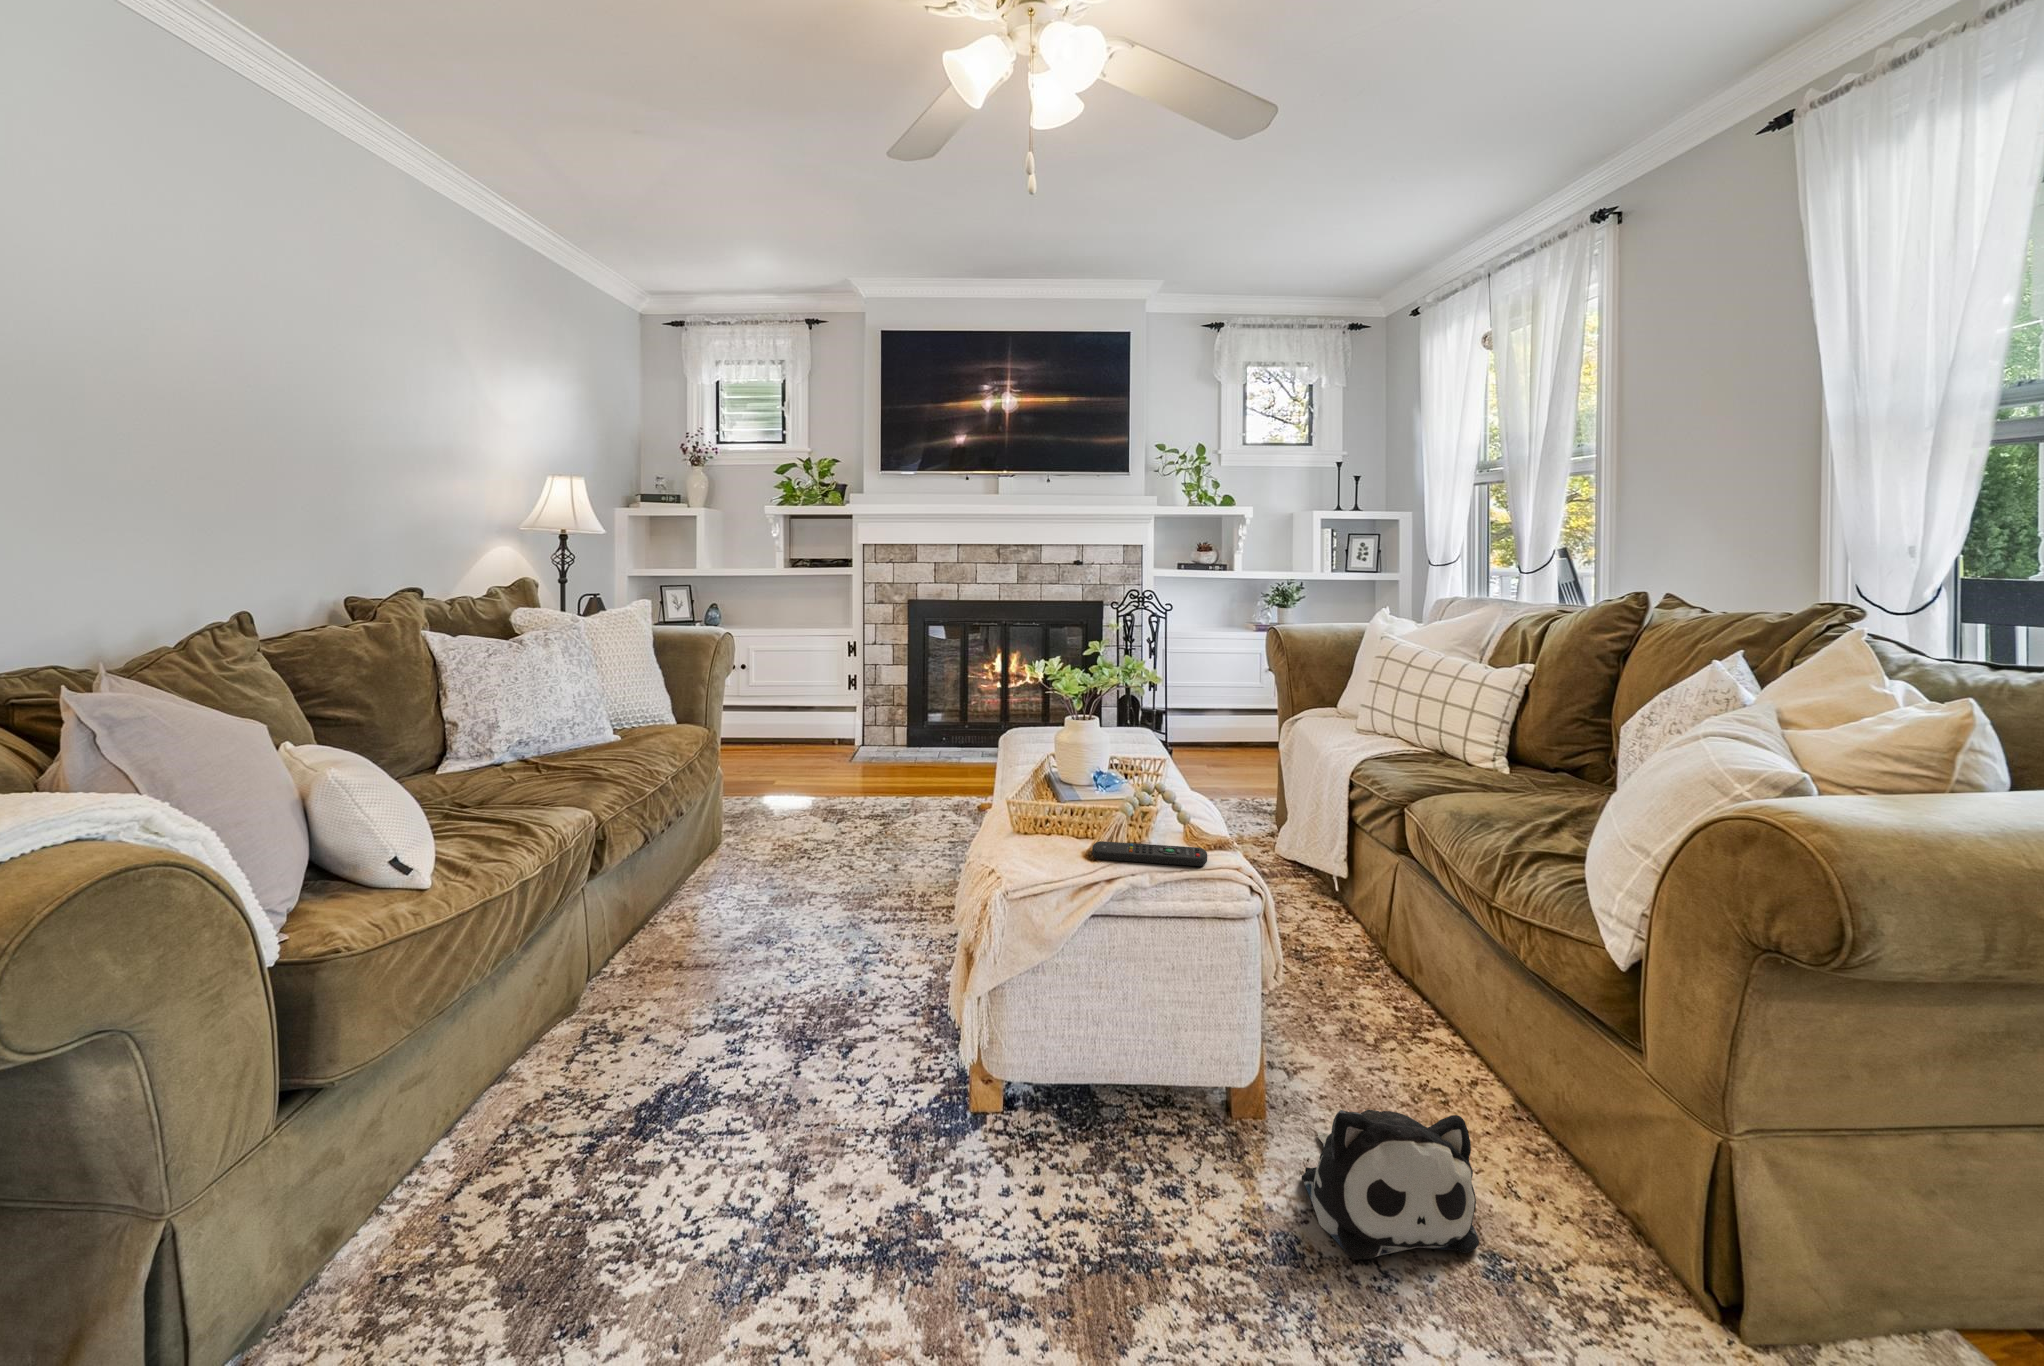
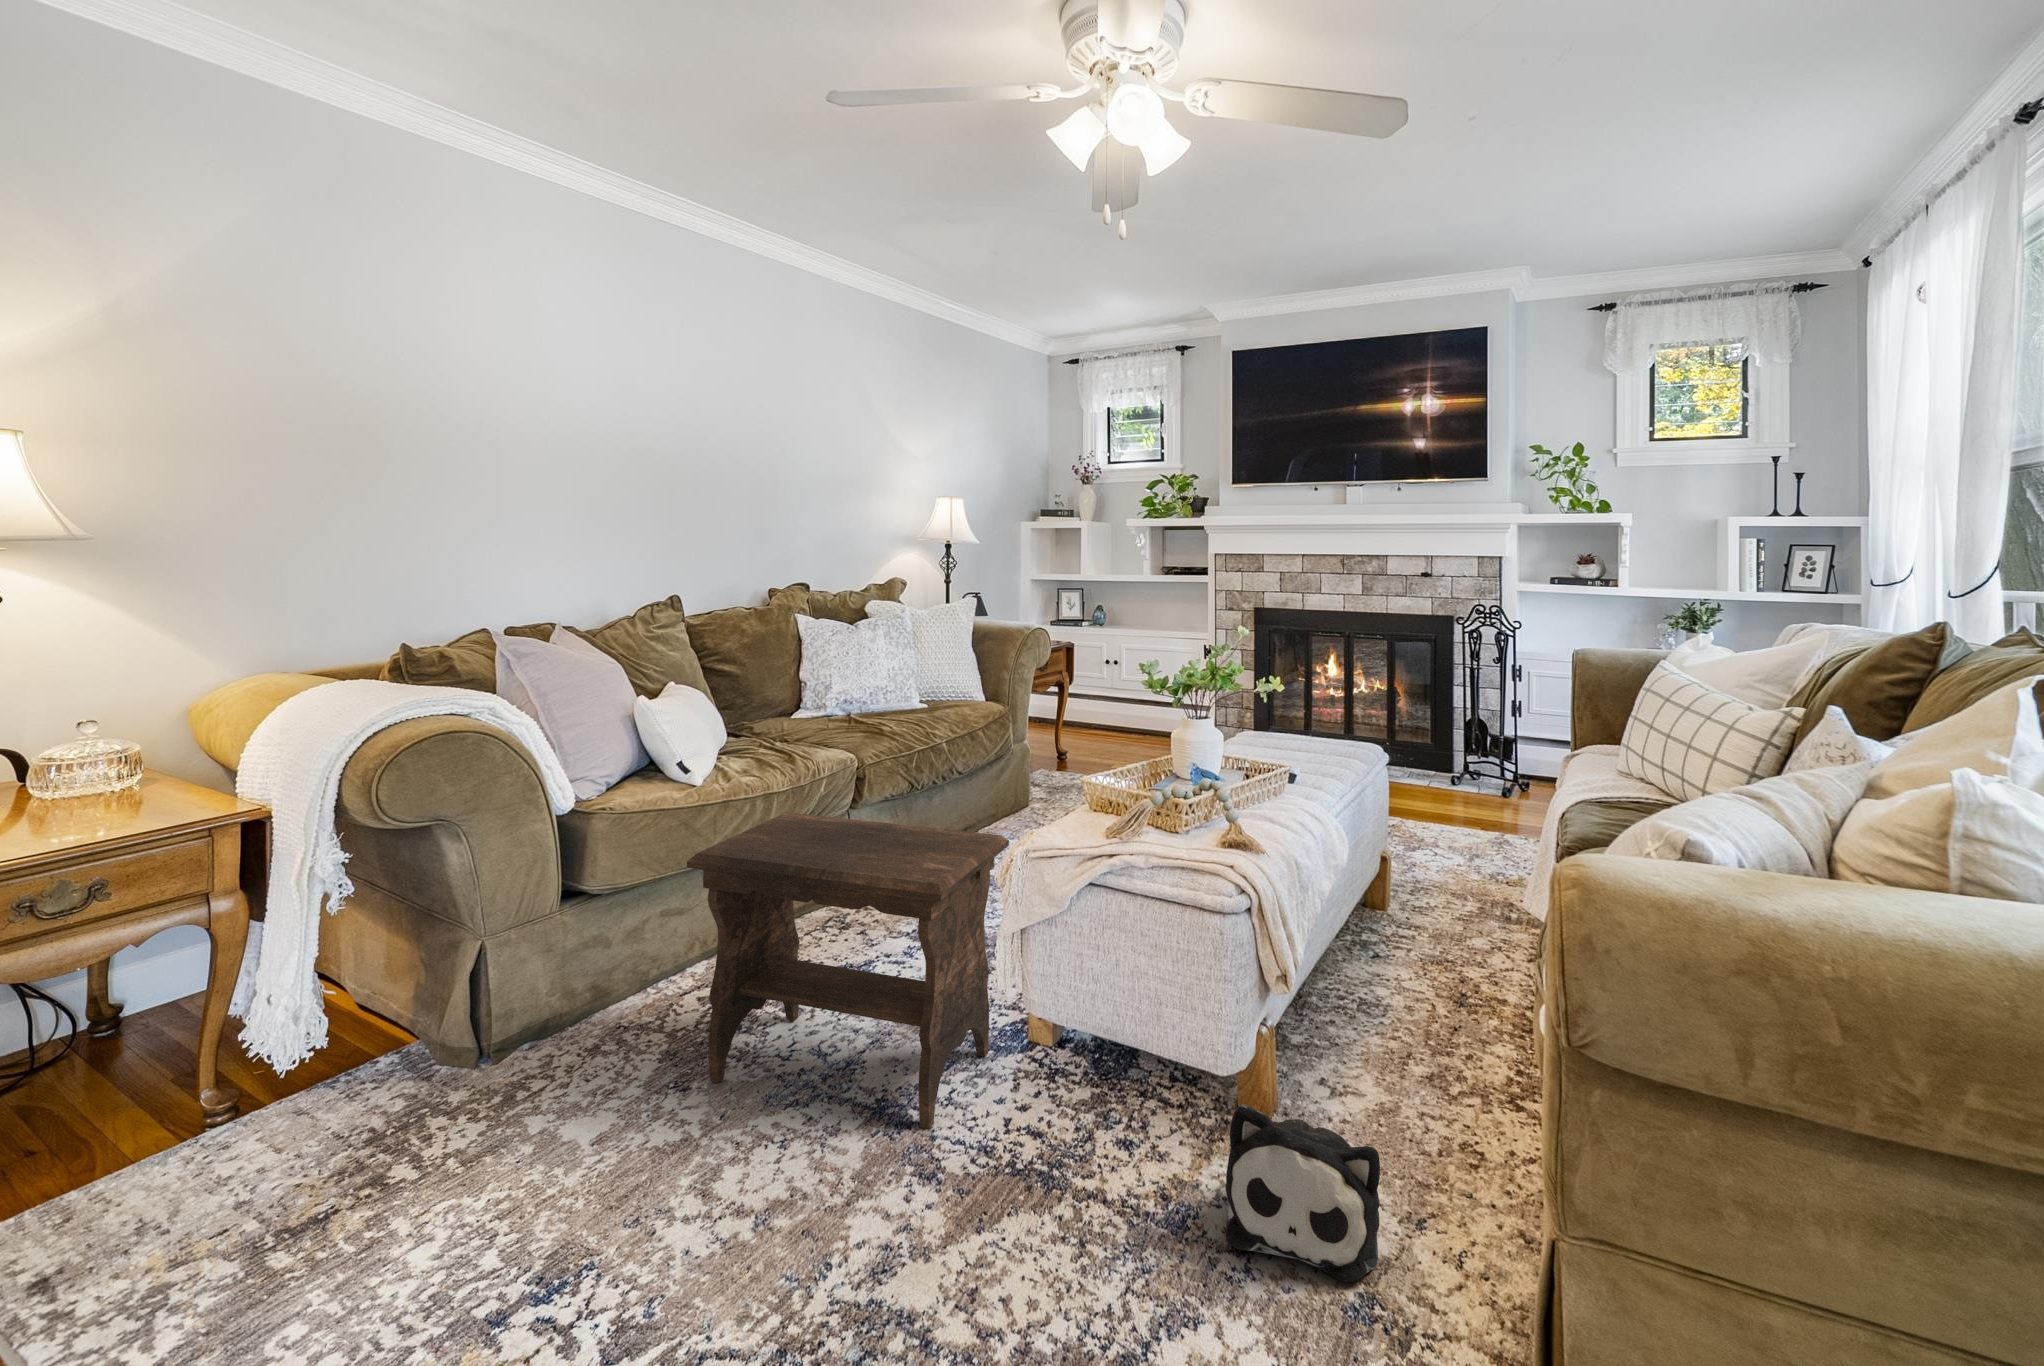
remote control: present [1092,841,1207,866] -> none [1135,826,1232,860]
footstool: none [577,881,983,1301] -> present [687,812,1009,1129]

